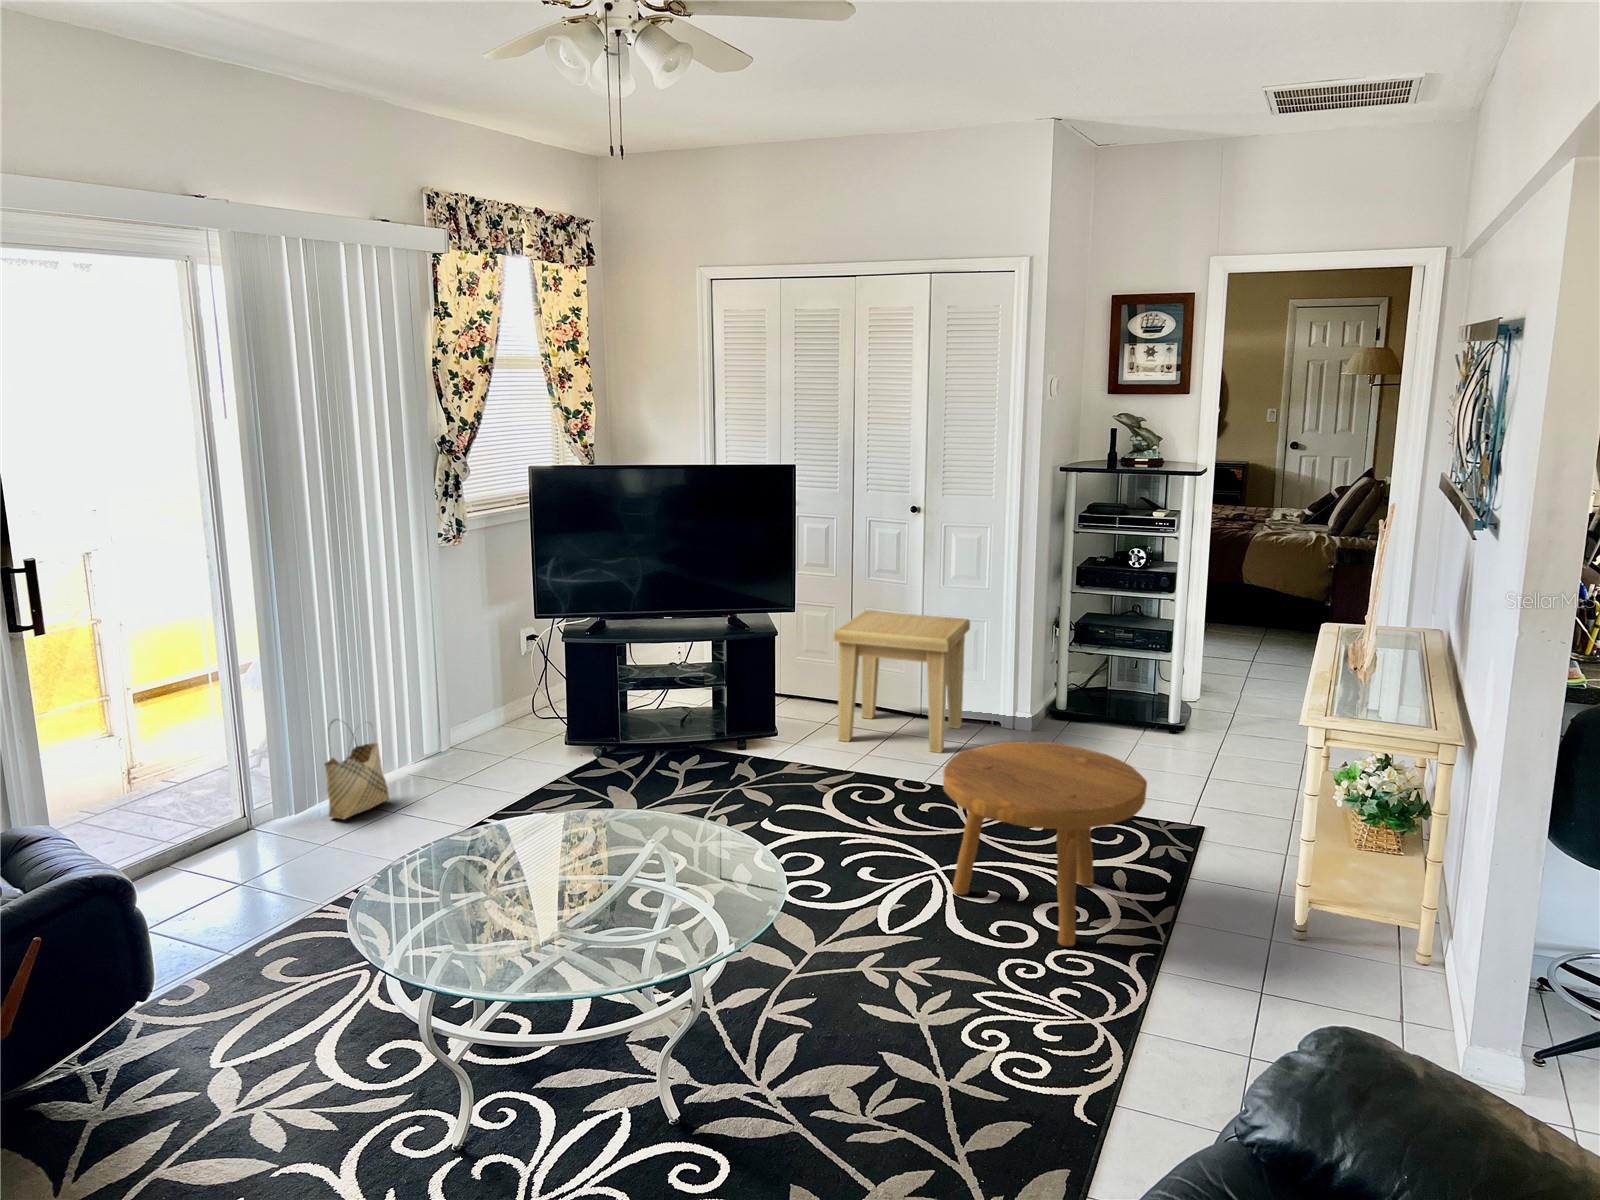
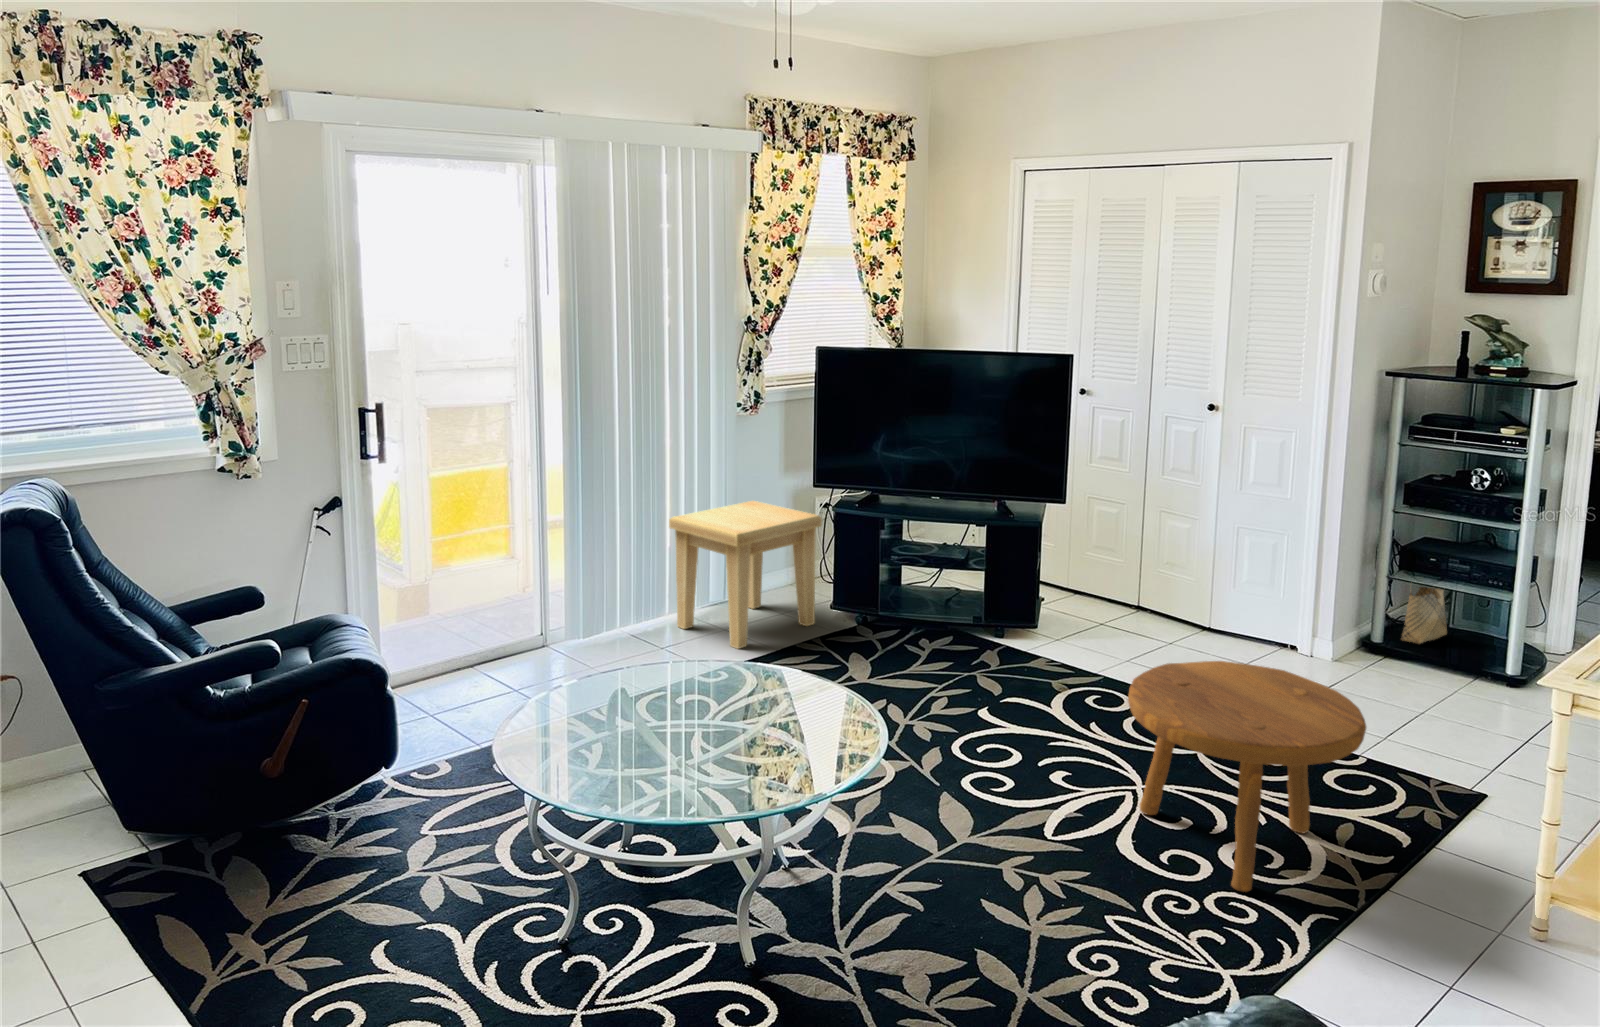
side table: present [834,610,970,753] -> present [669,501,822,649]
woven basket: present [325,720,389,819] -> present [1401,582,1447,644]

